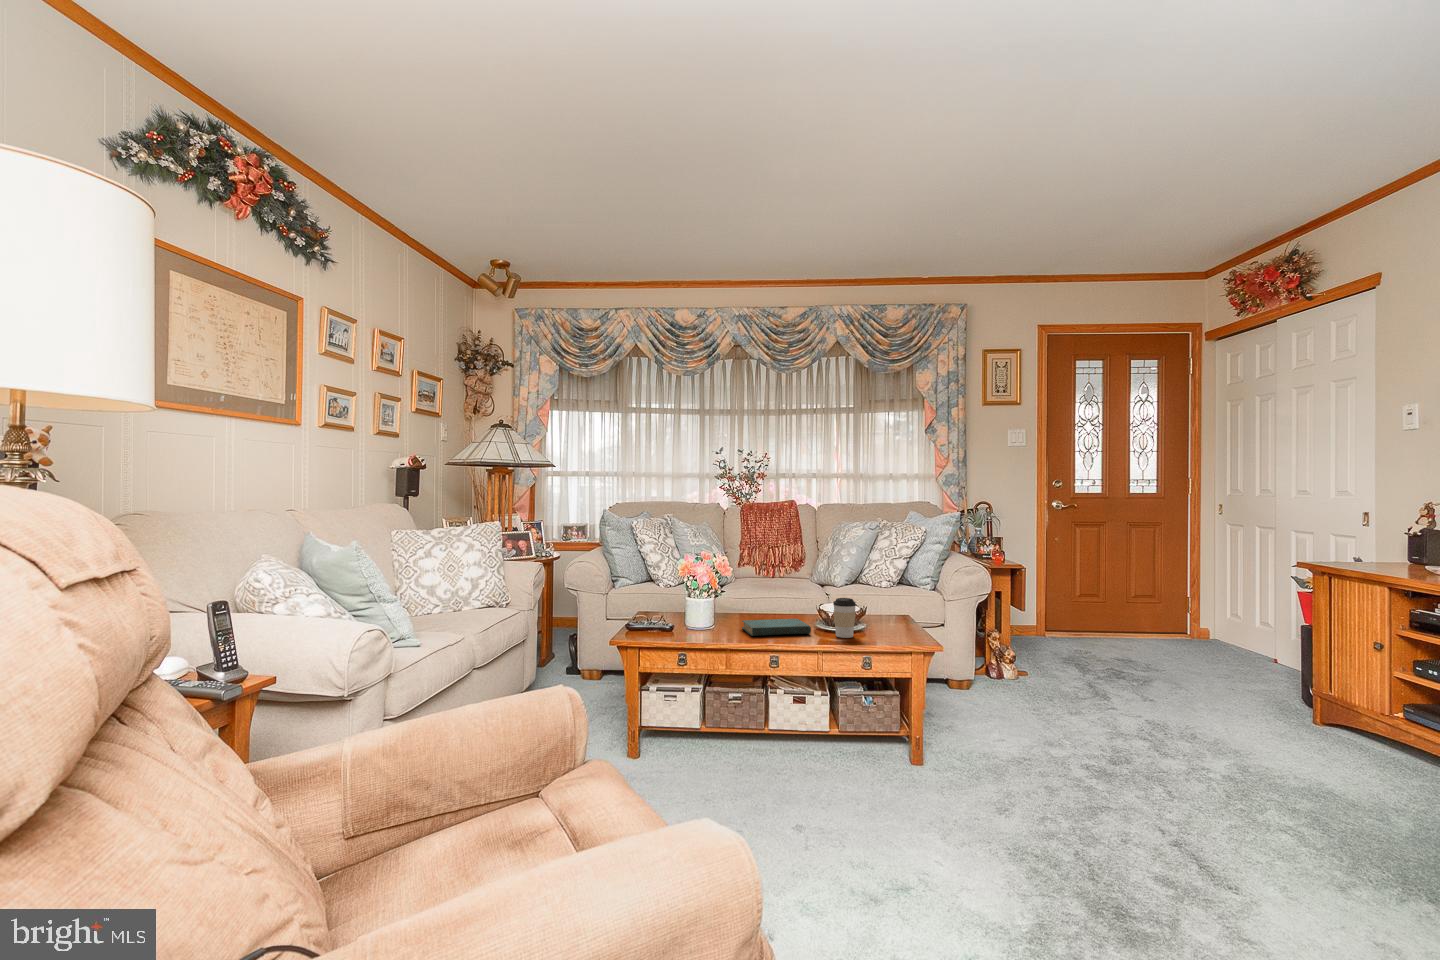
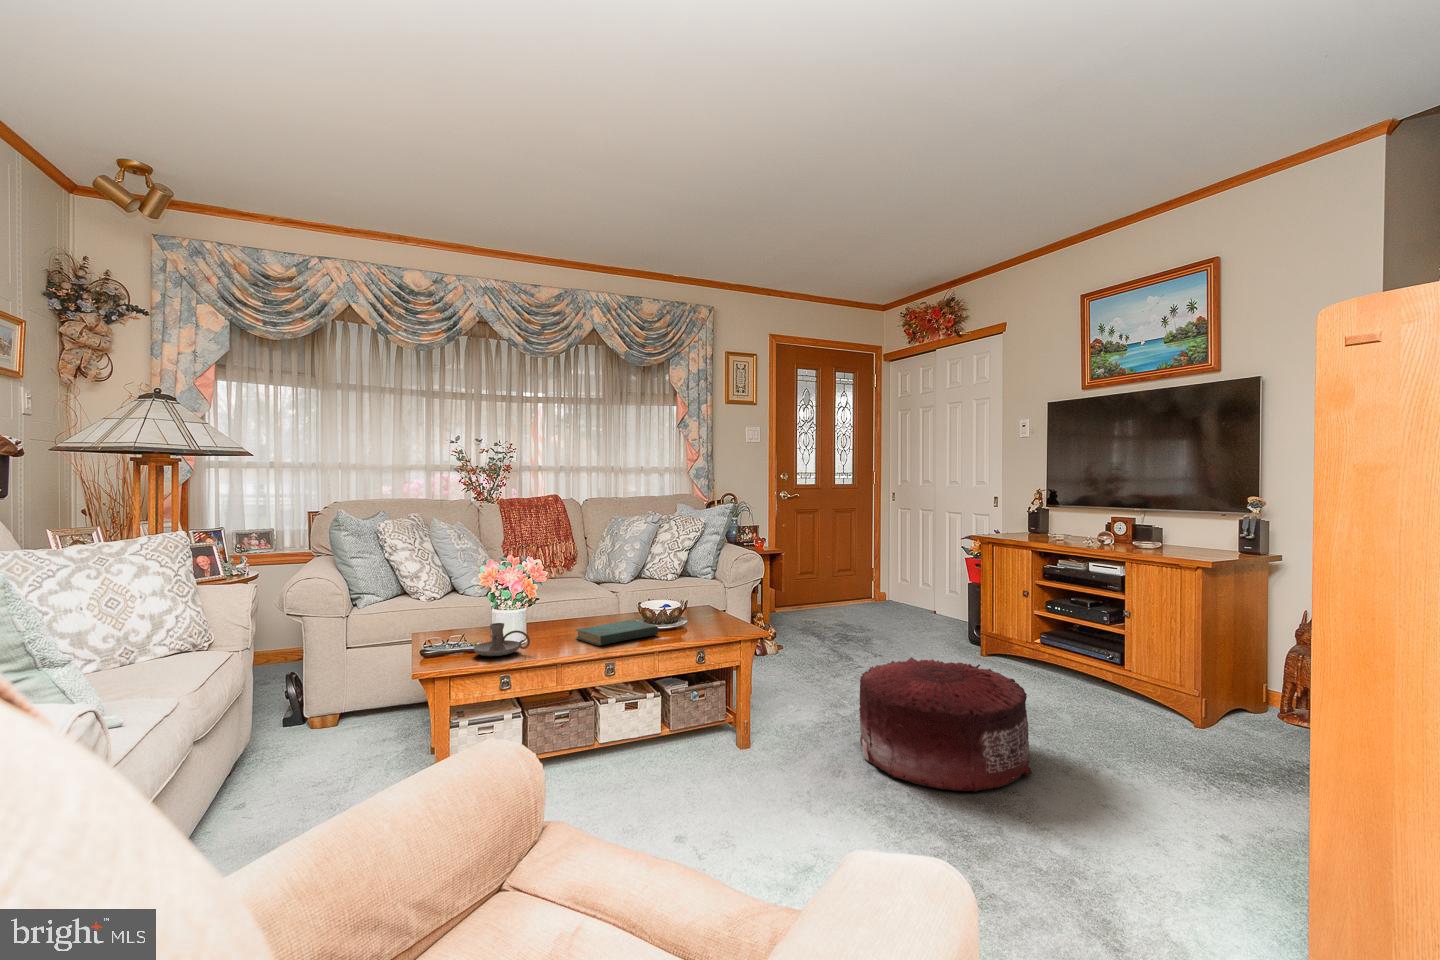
coffee cup: present [833,598,856,638] -> none [680,592,705,634]
candle holder: none [654,607,695,633] -> present [473,623,530,656]
pouf: none [1002,695,1208,849] -> present [859,657,1032,792]

